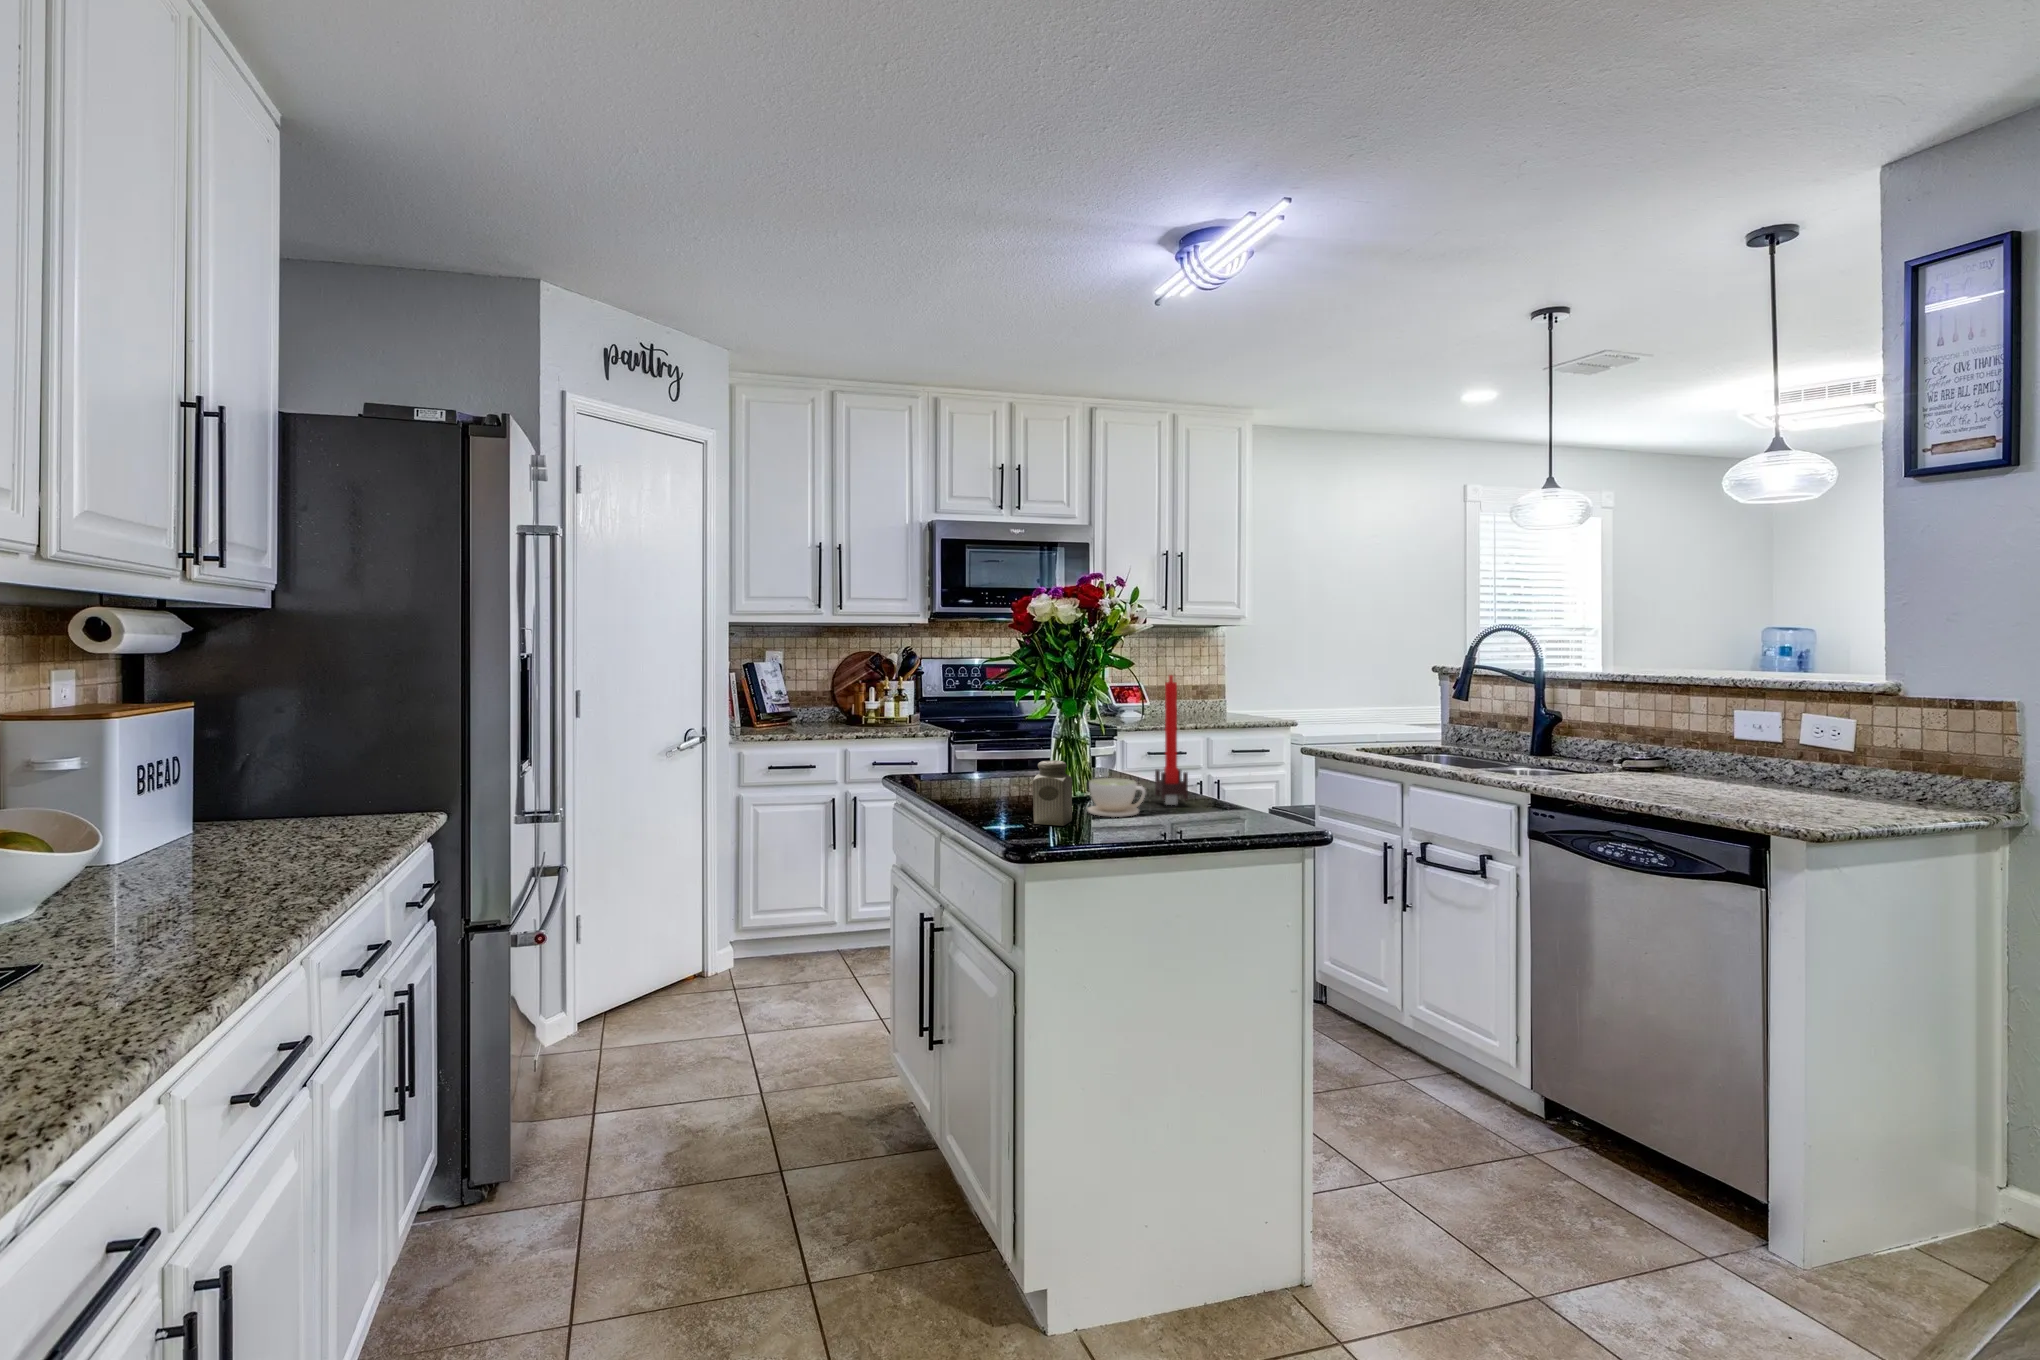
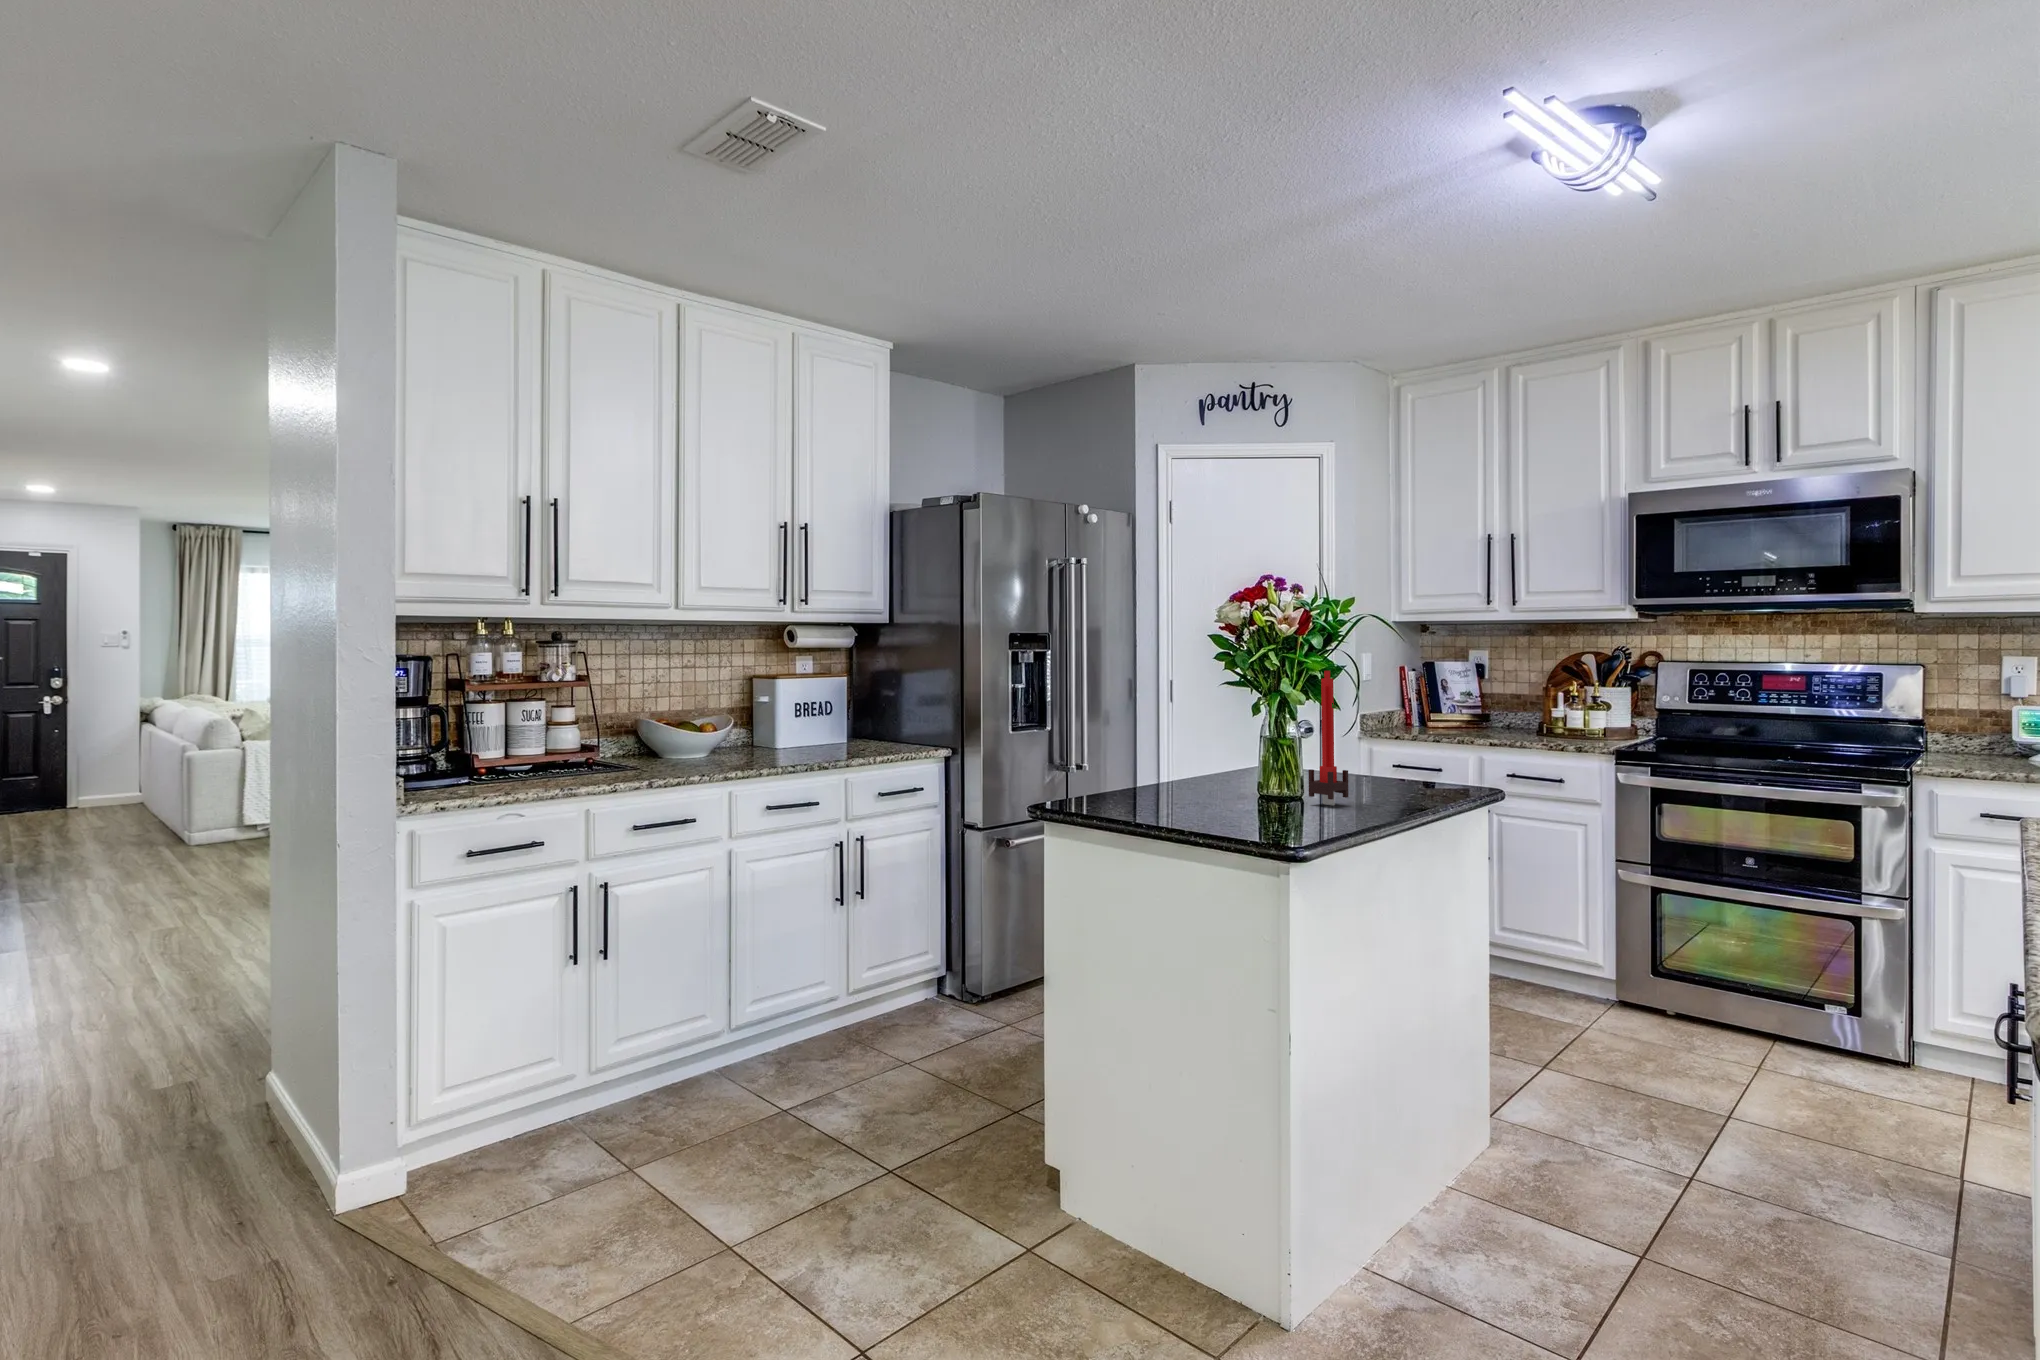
salt shaker: present [1033,761,1072,826] -> none [1153,743,1189,799]
coffee cup: present [1087,778,1146,817] -> none [1222,768,1274,804]

